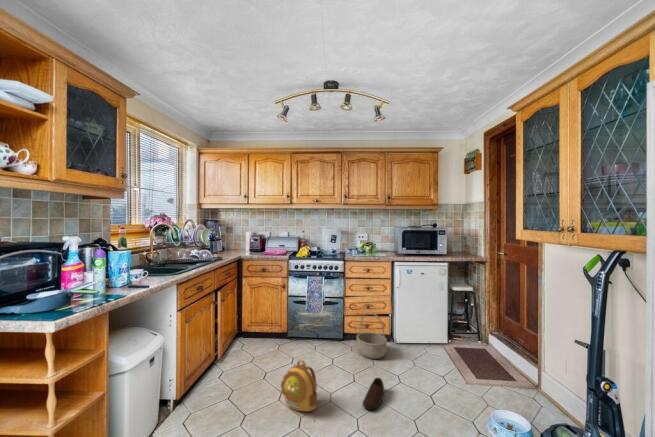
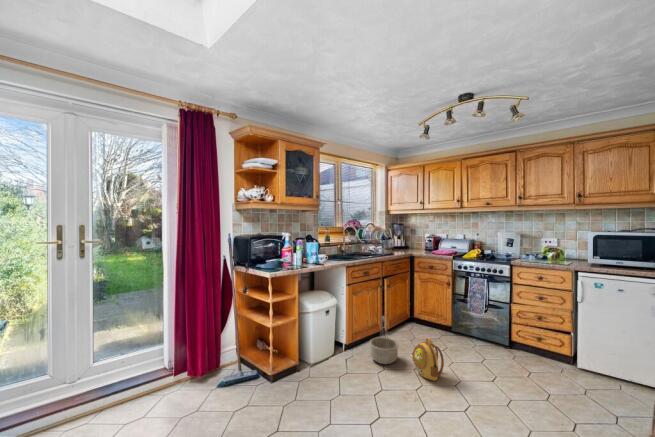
basket: present [356,312,387,359] -> present [370,317,398,364]
shoe: present [363,378,384,410] -> none [480,379,515,400]

